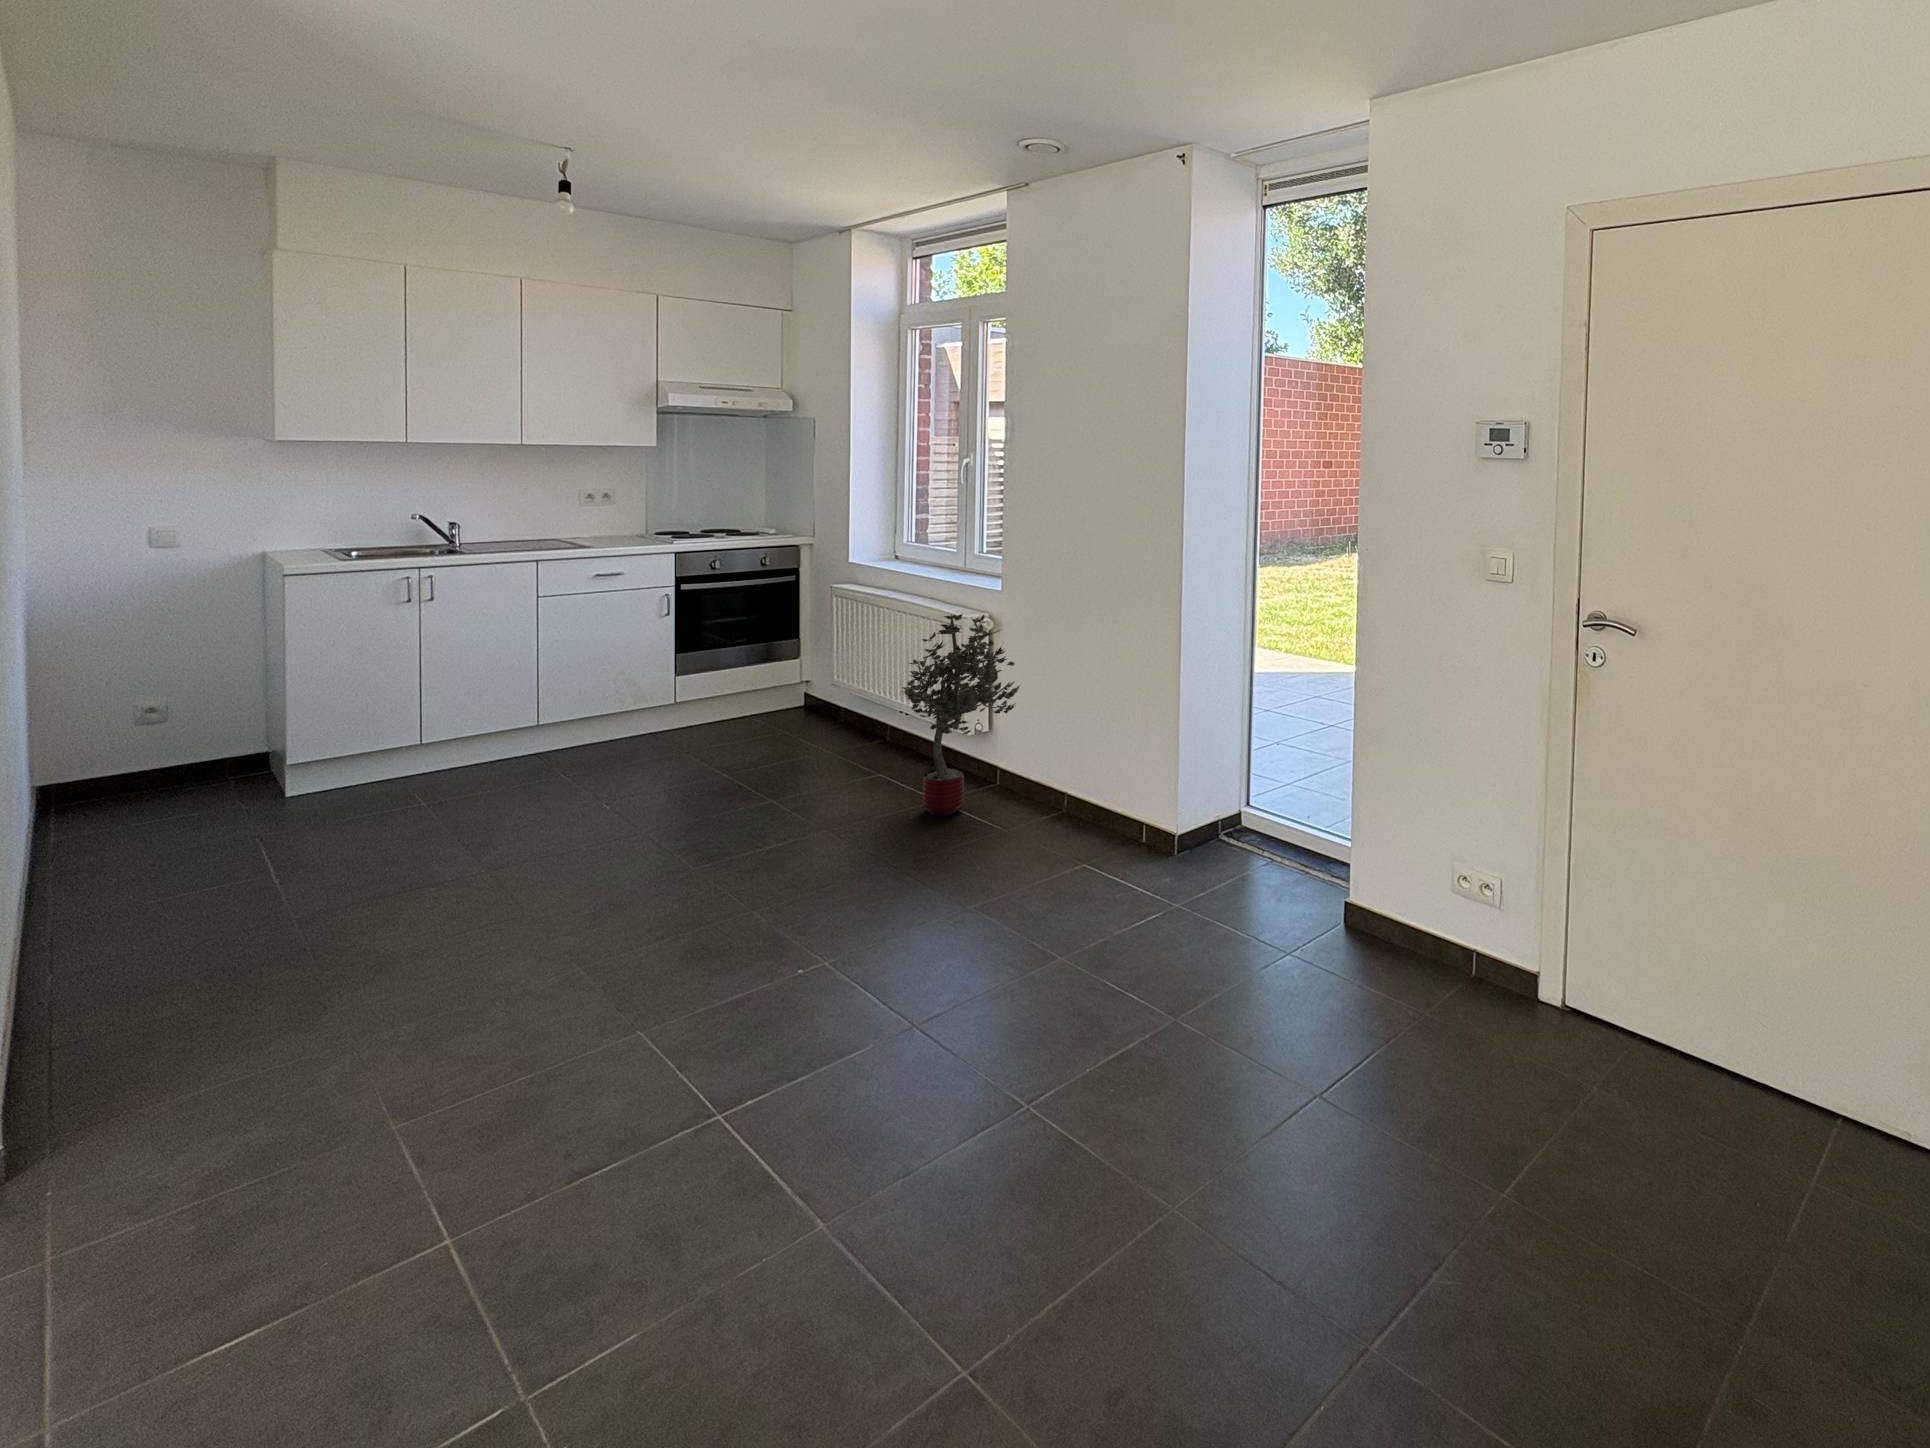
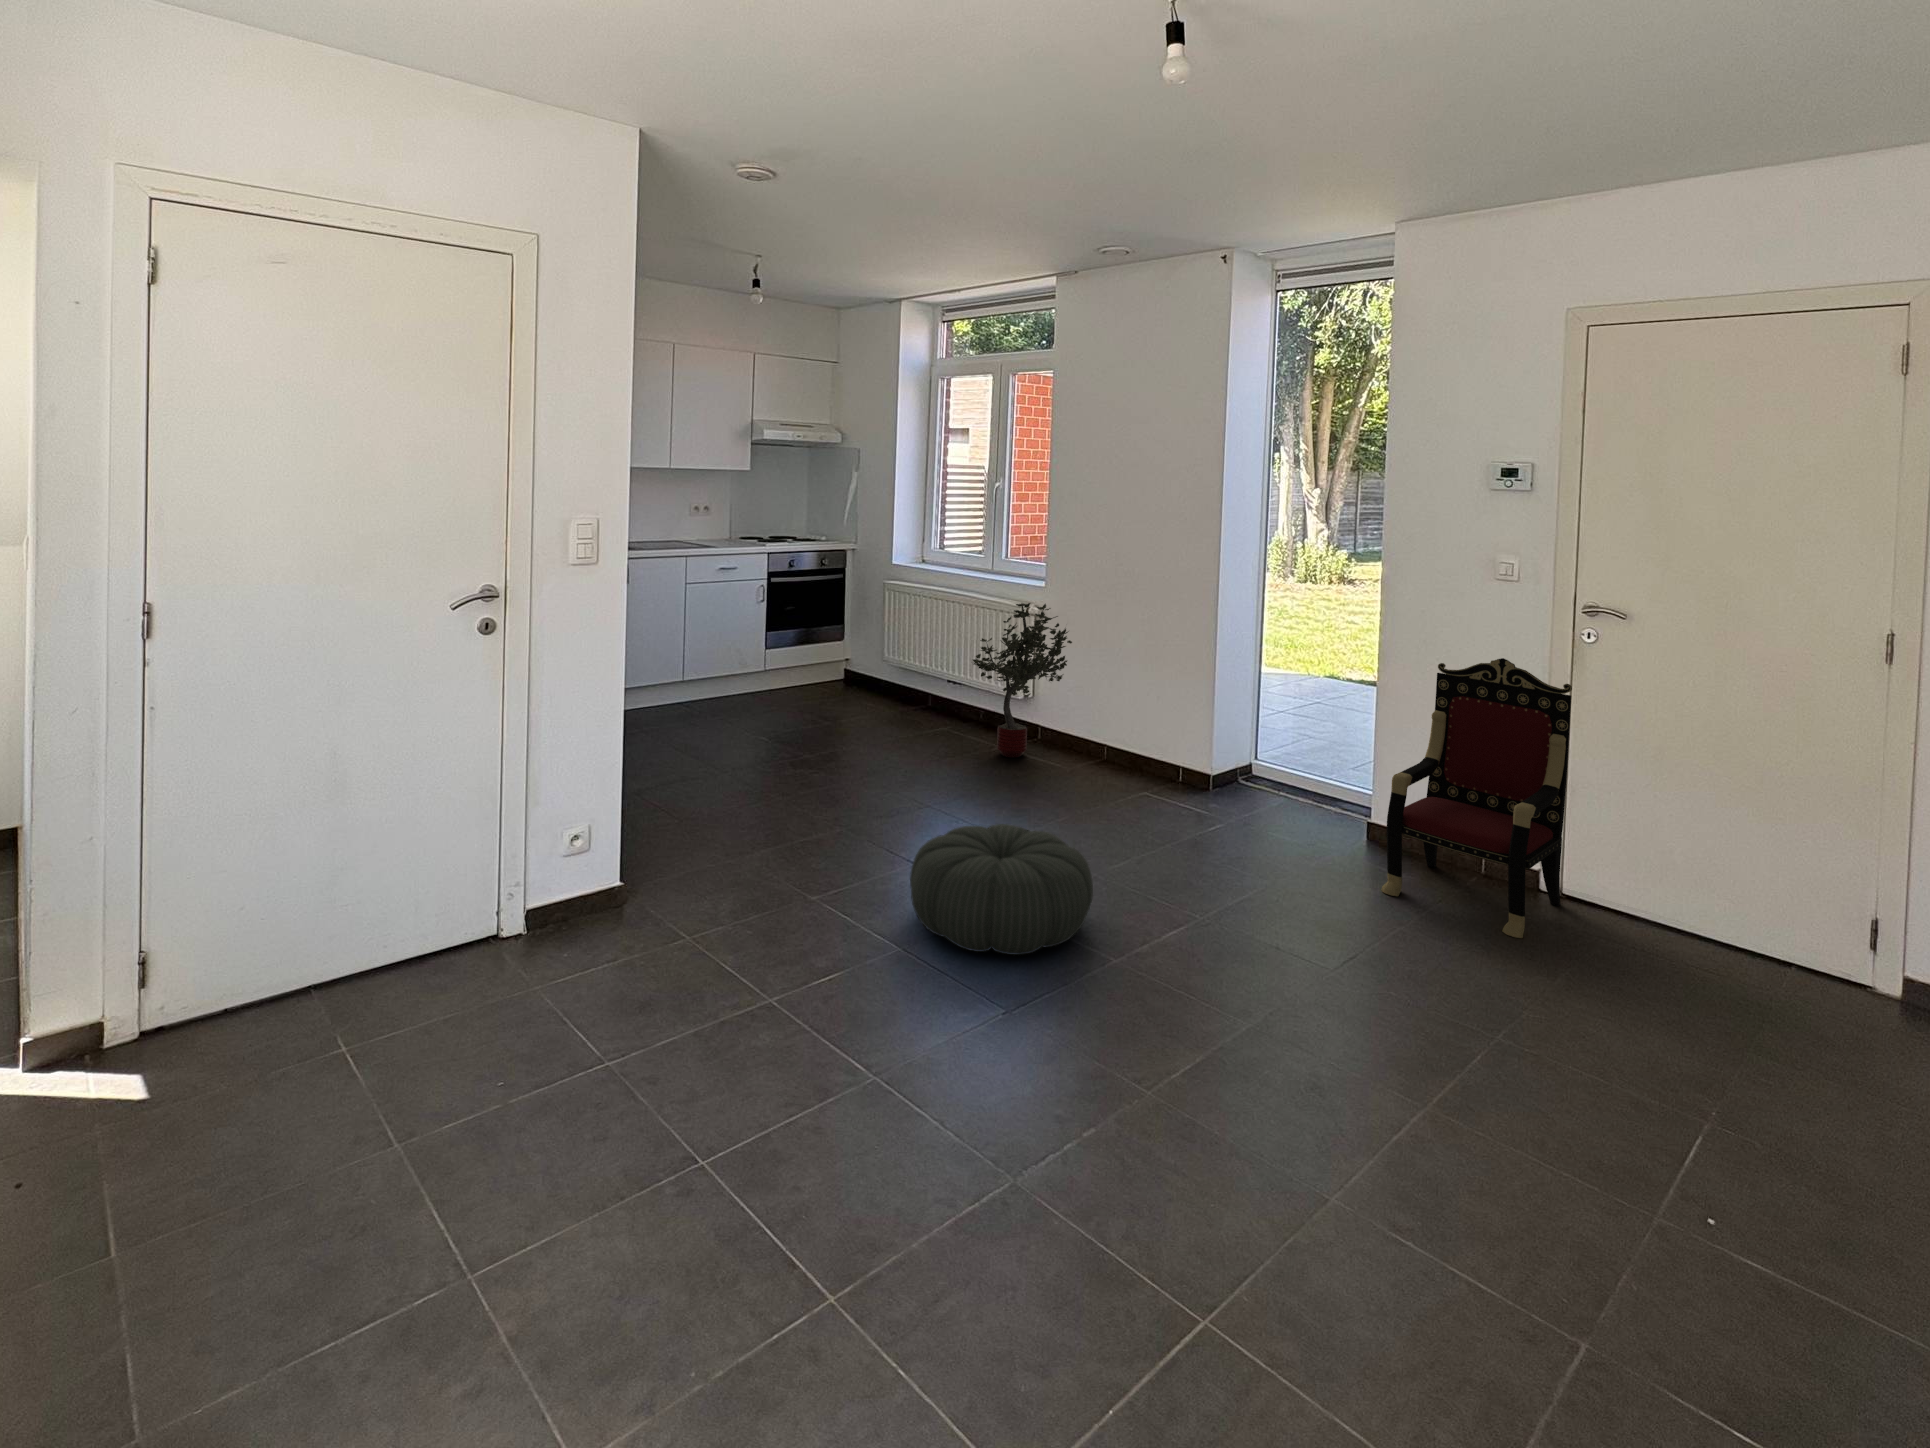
armchair: none [1324,687,1572,1096] -> present [1381,658,1572,938]
pouf: none [497,975,843,1232] -> present [910,824,1093,955]

